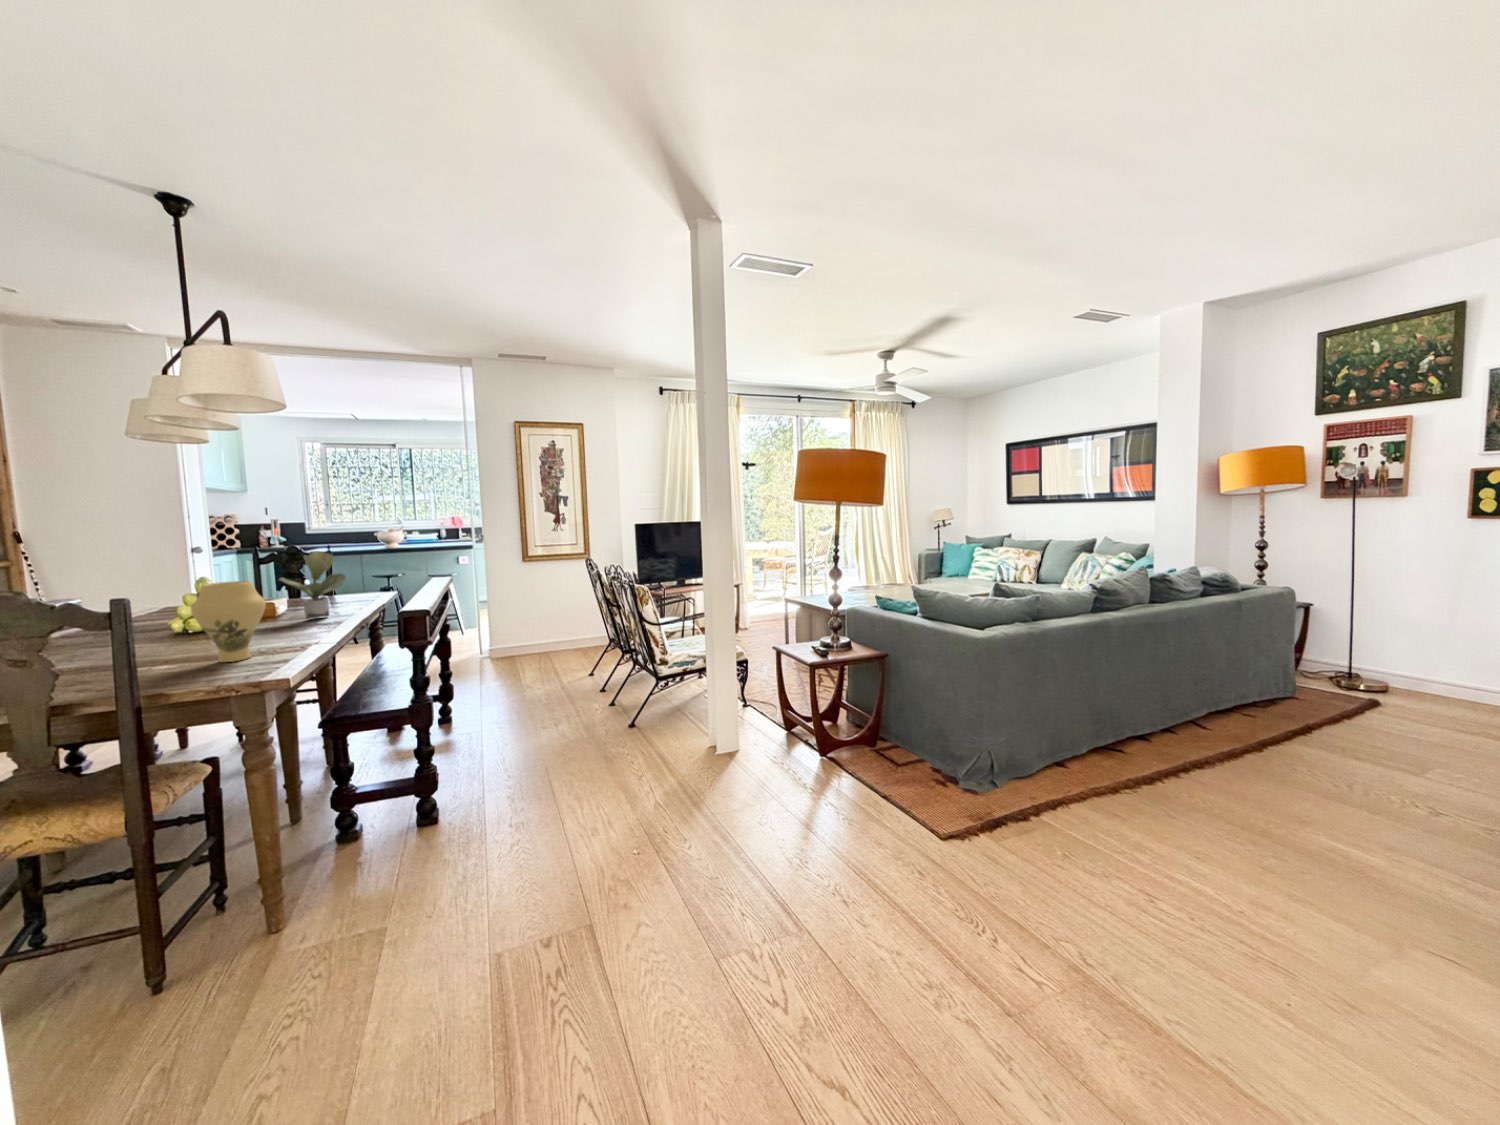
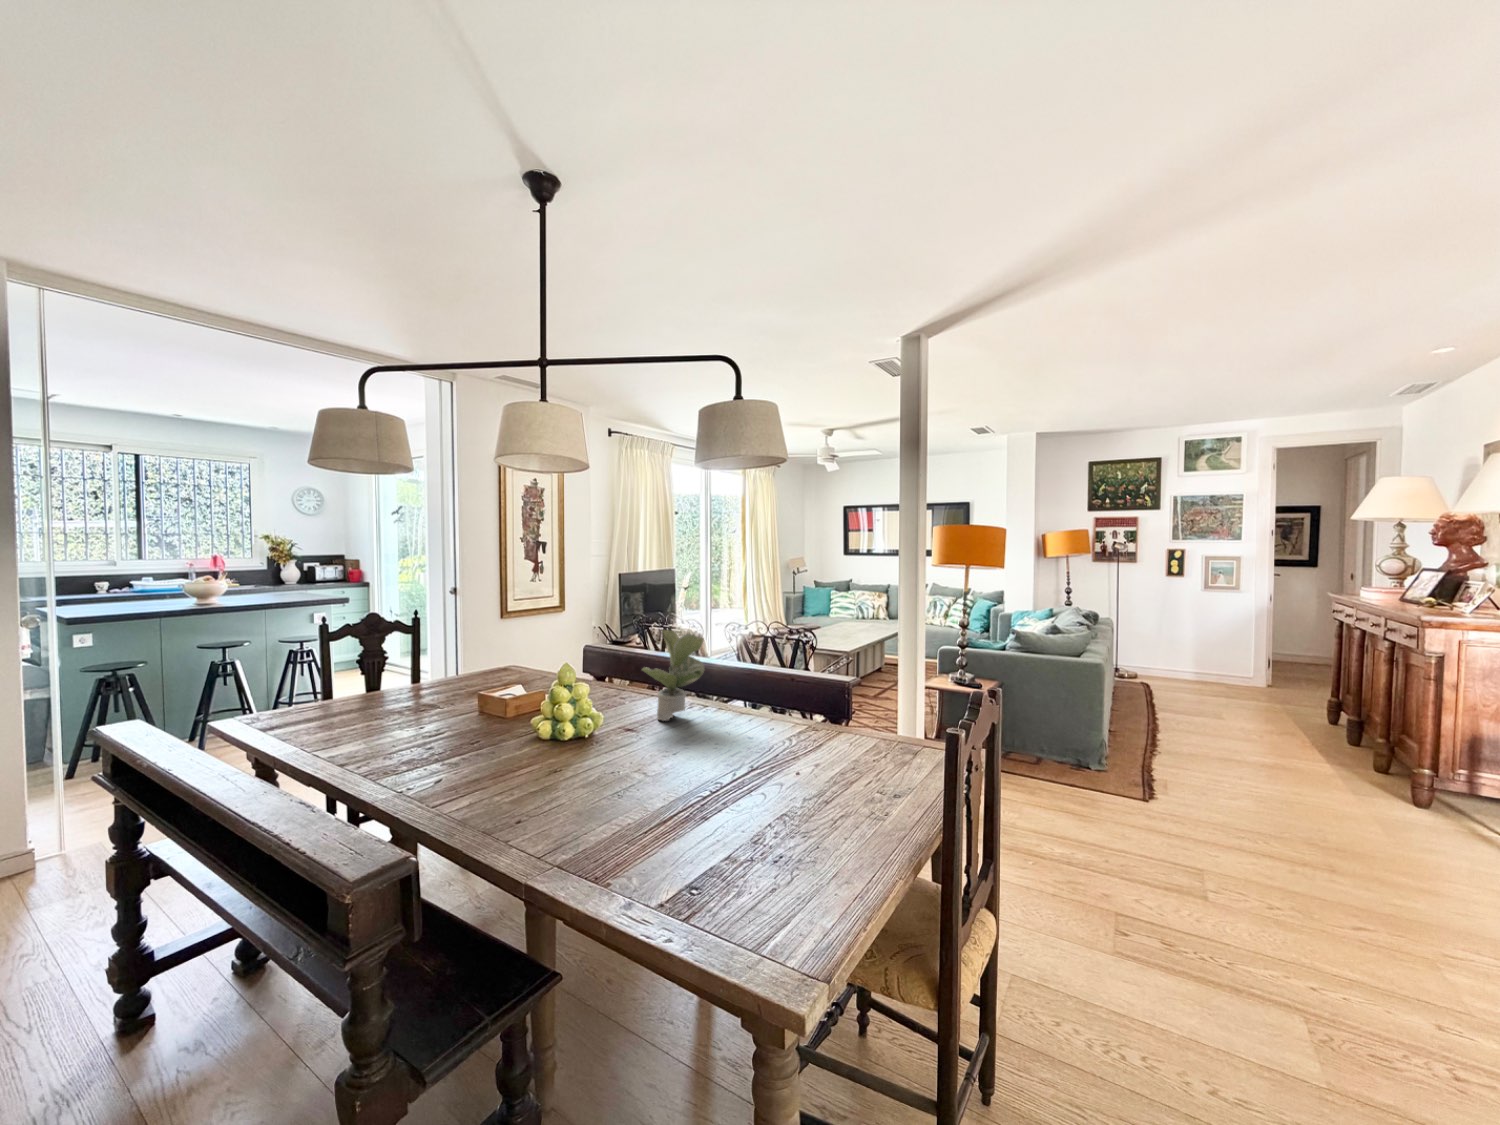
vase: present [191,581,266,662] -> none [829,674,901,782]

